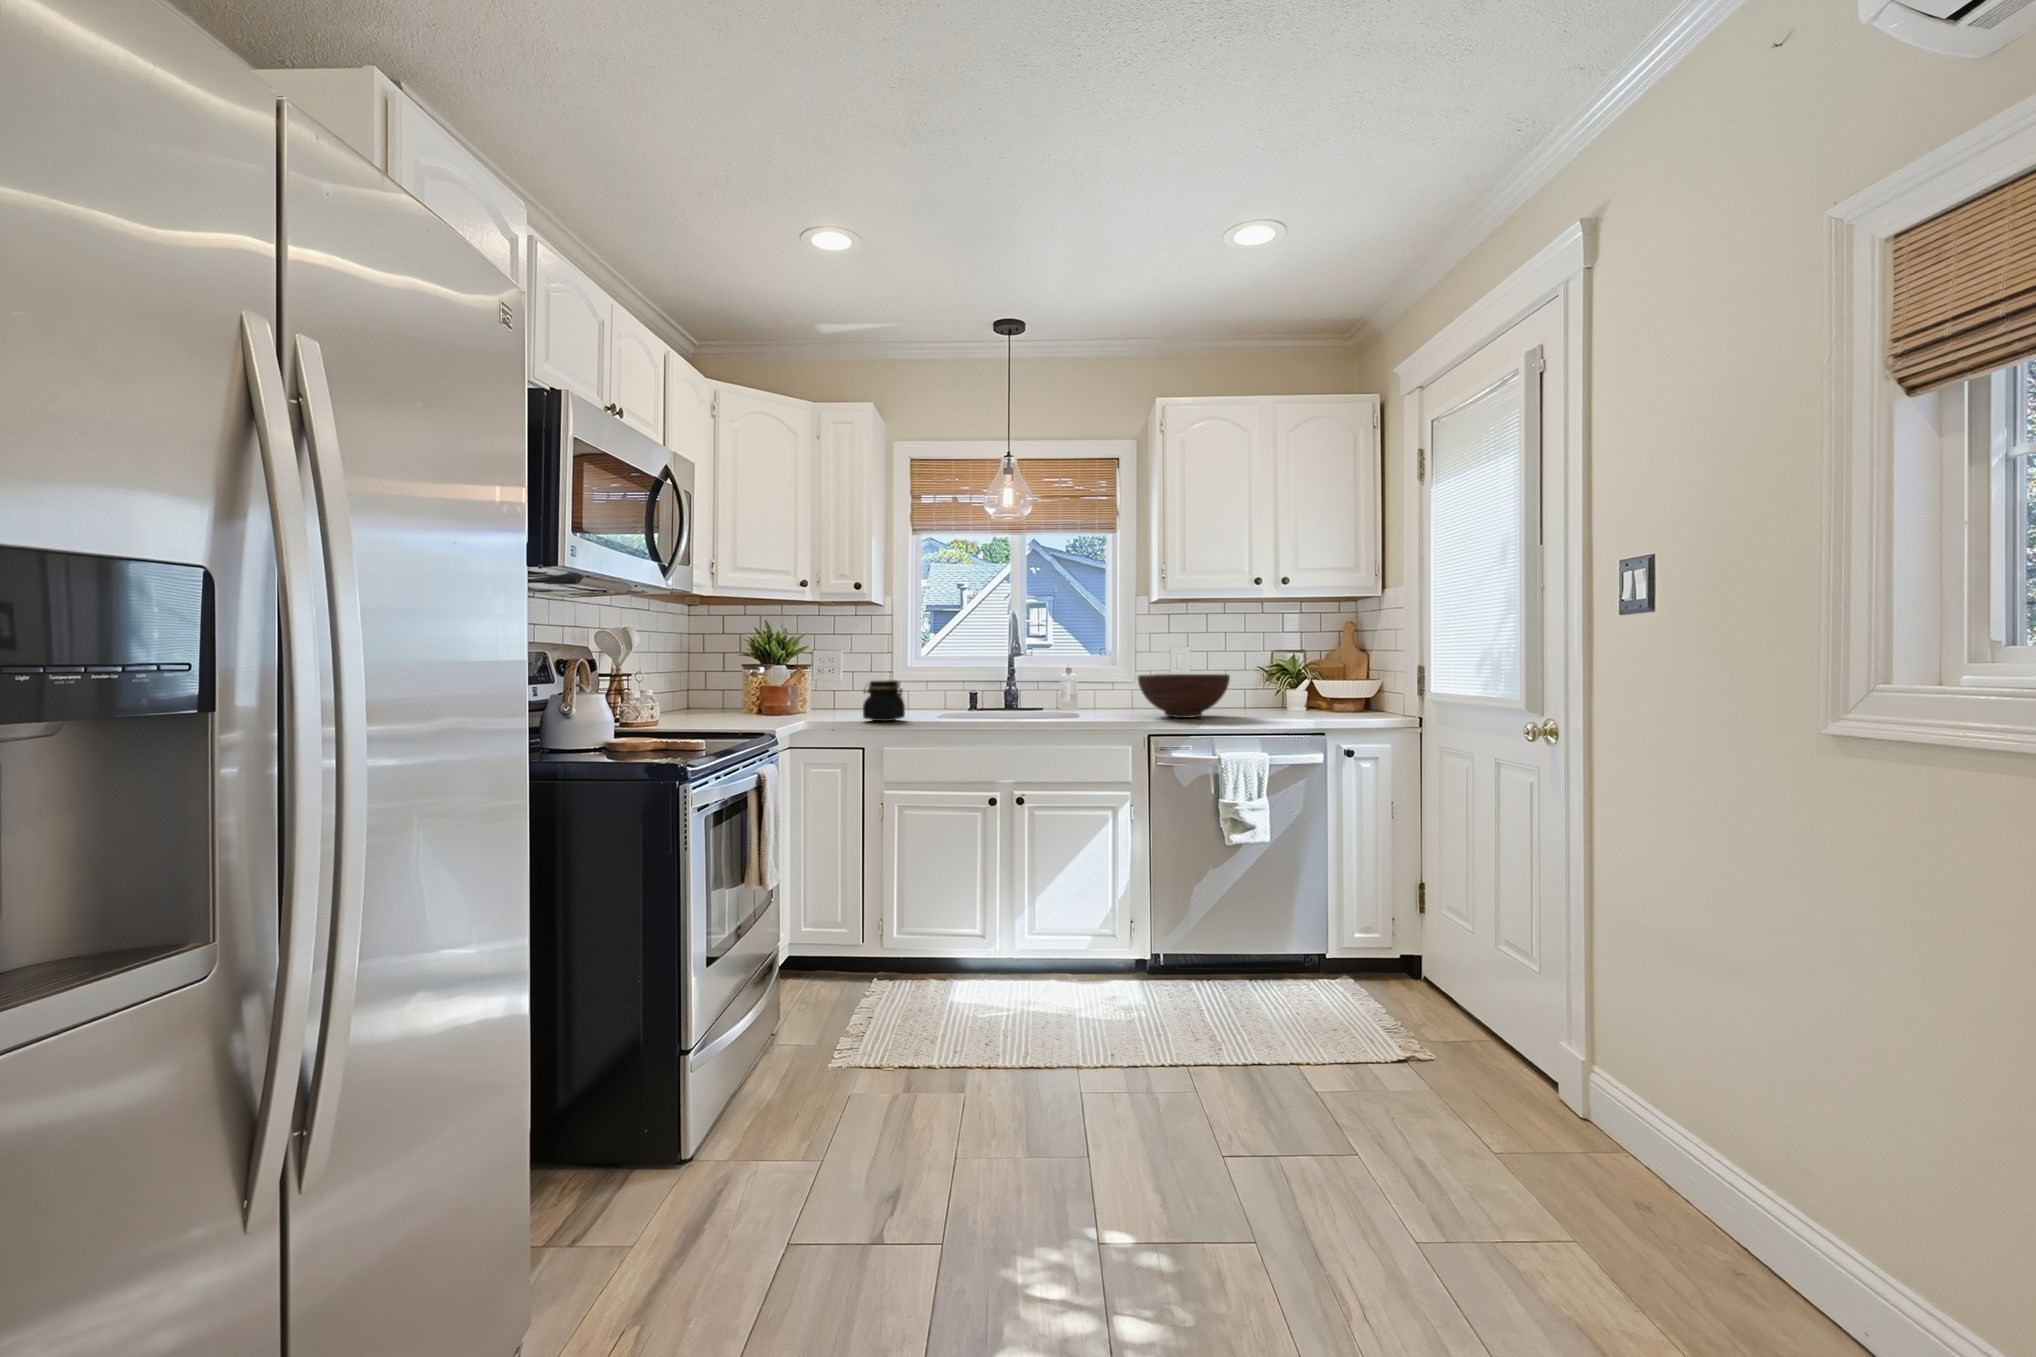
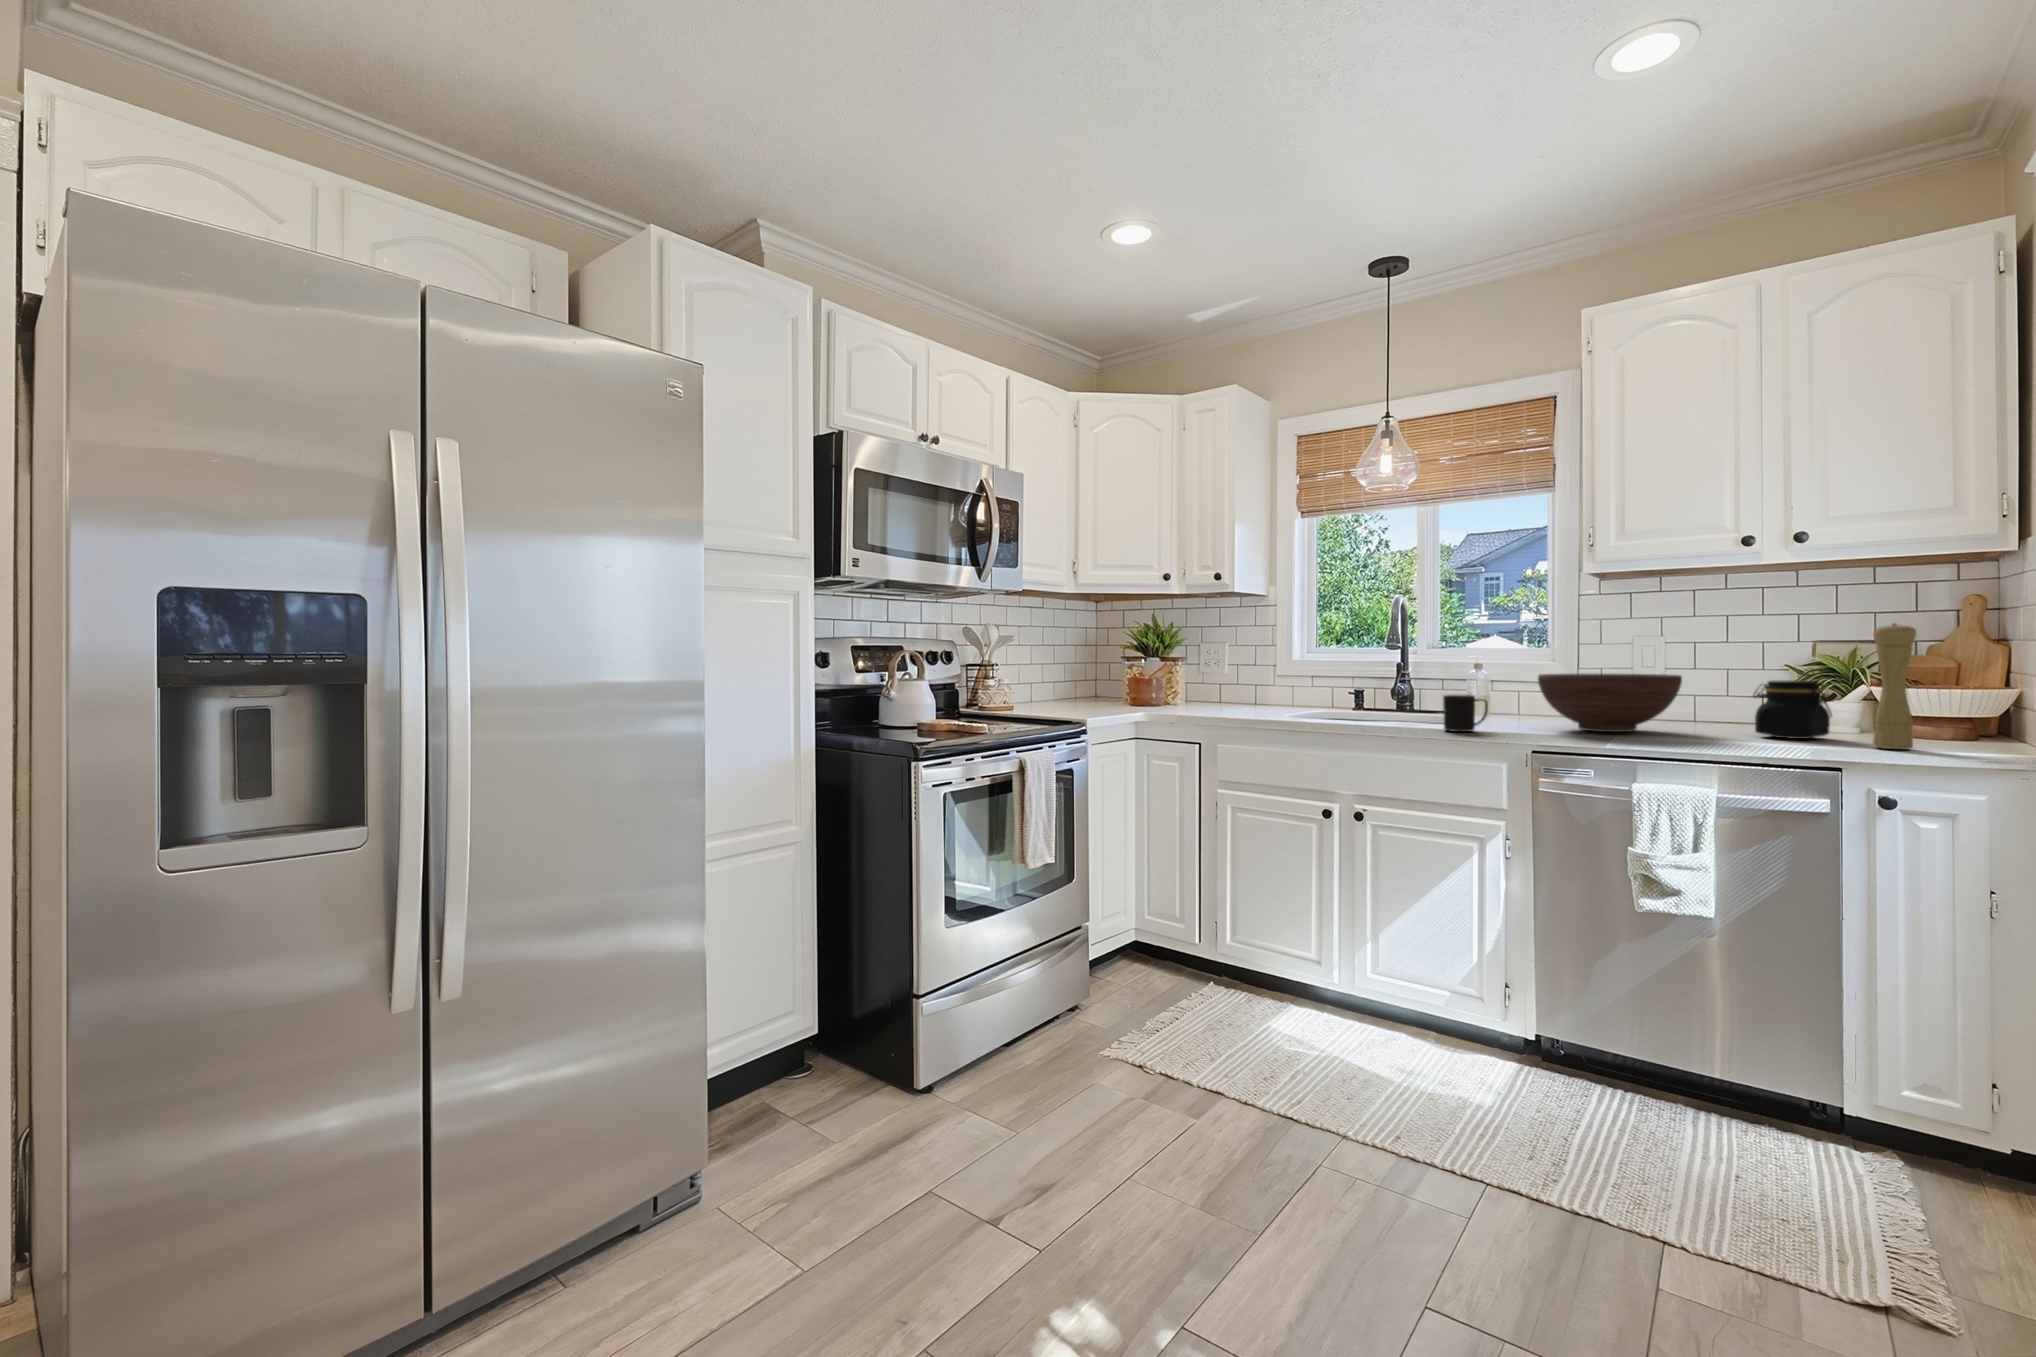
pepper mill: none [1337,639,1358,719] -> present [1873,623,1916,749]
jar: present [863,680,905,721] -> present [1754,680,1832,739]
mug: none [1082,693,1114,722] -> present [1443,695,1488,732]

